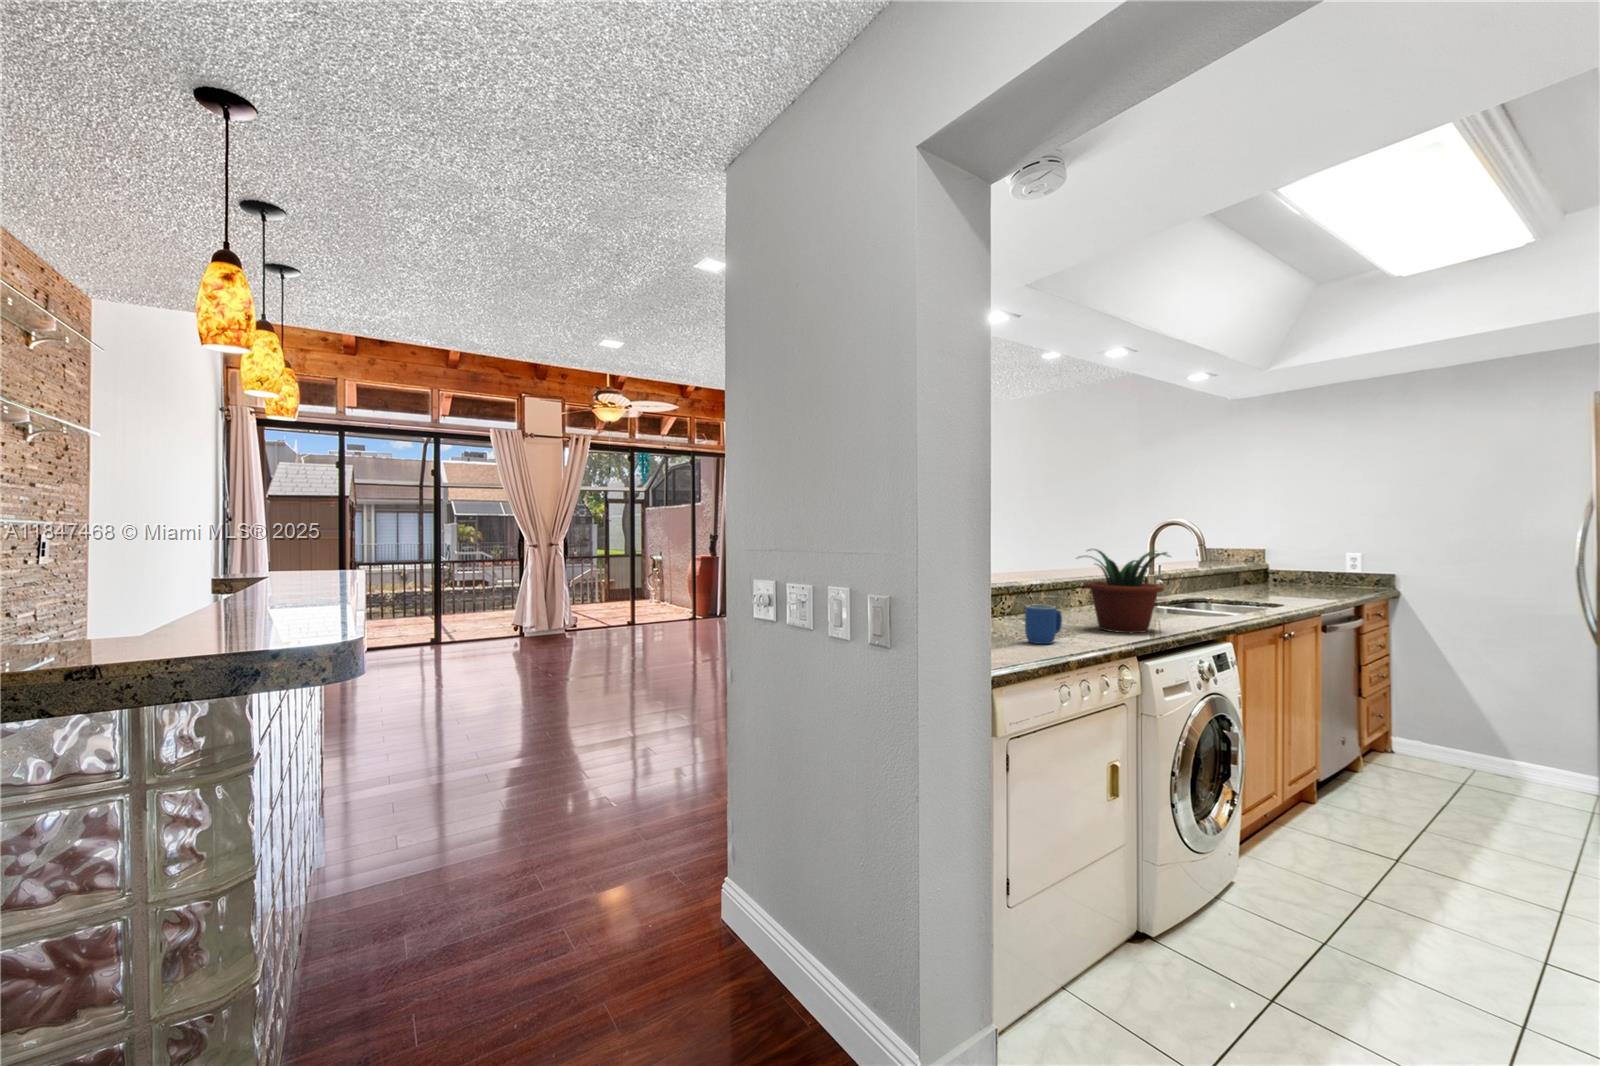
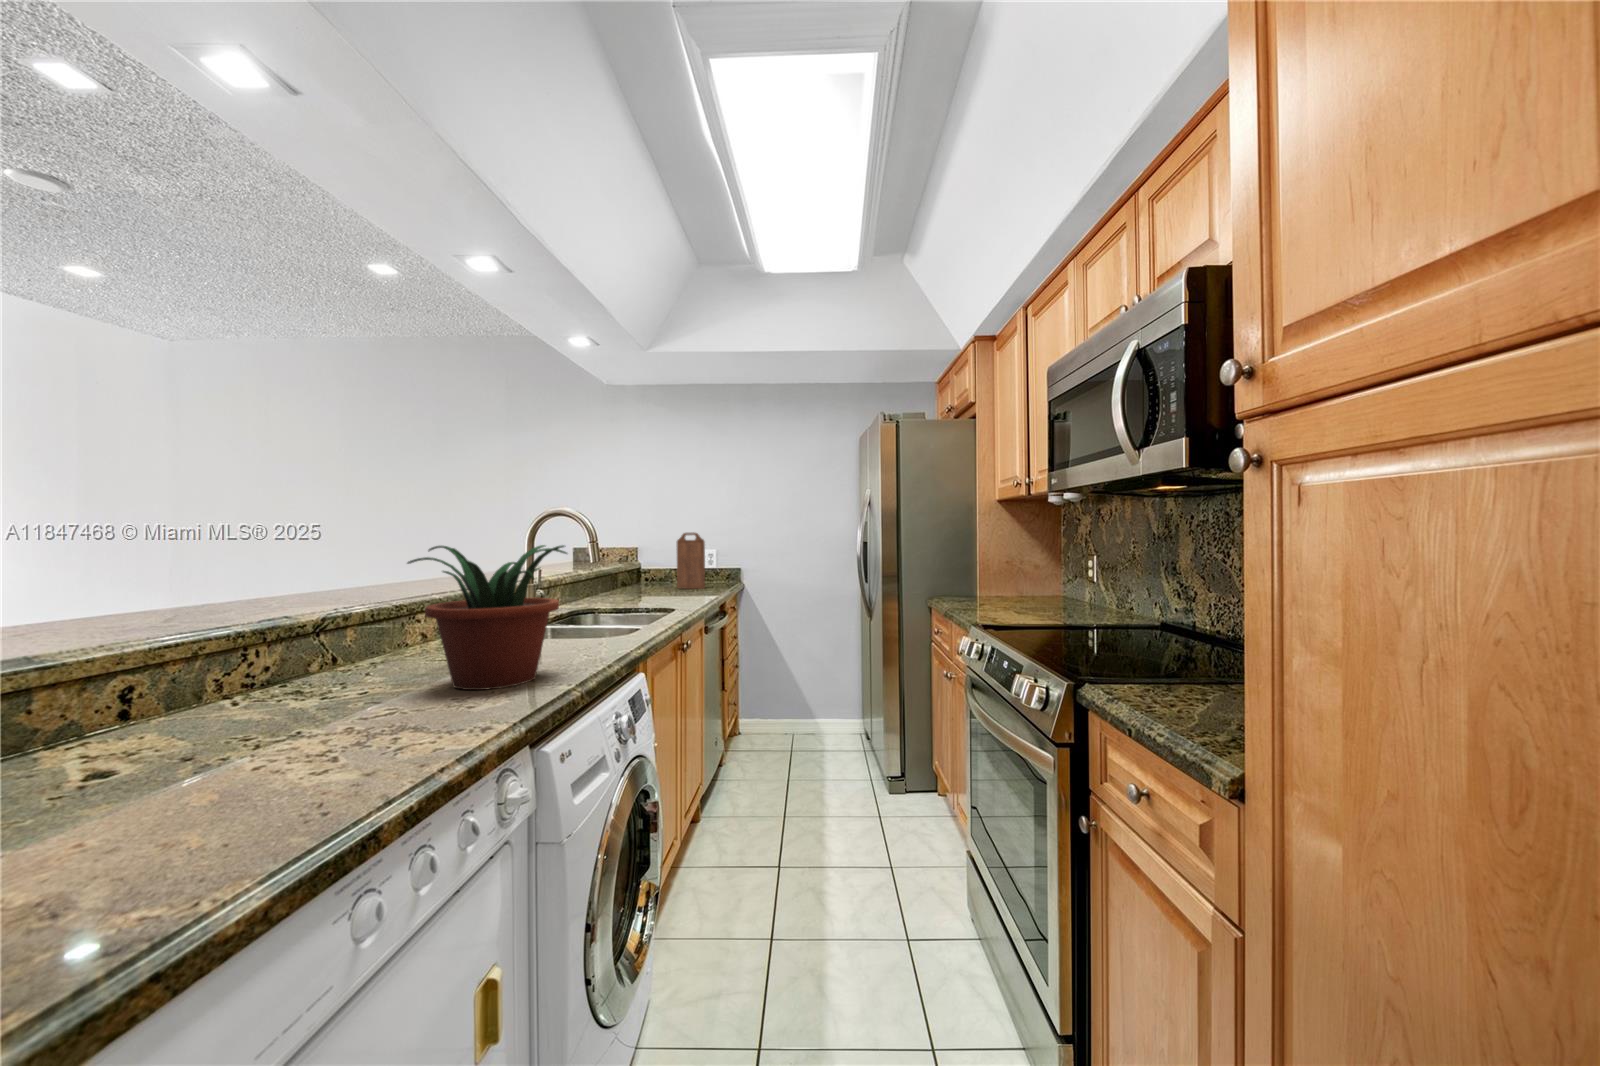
cutting board: none [1309,535,1344,593] -> present [677,532,705,589]
mug: present [1025,605,1062,644] -> none [265,668,367,768]

